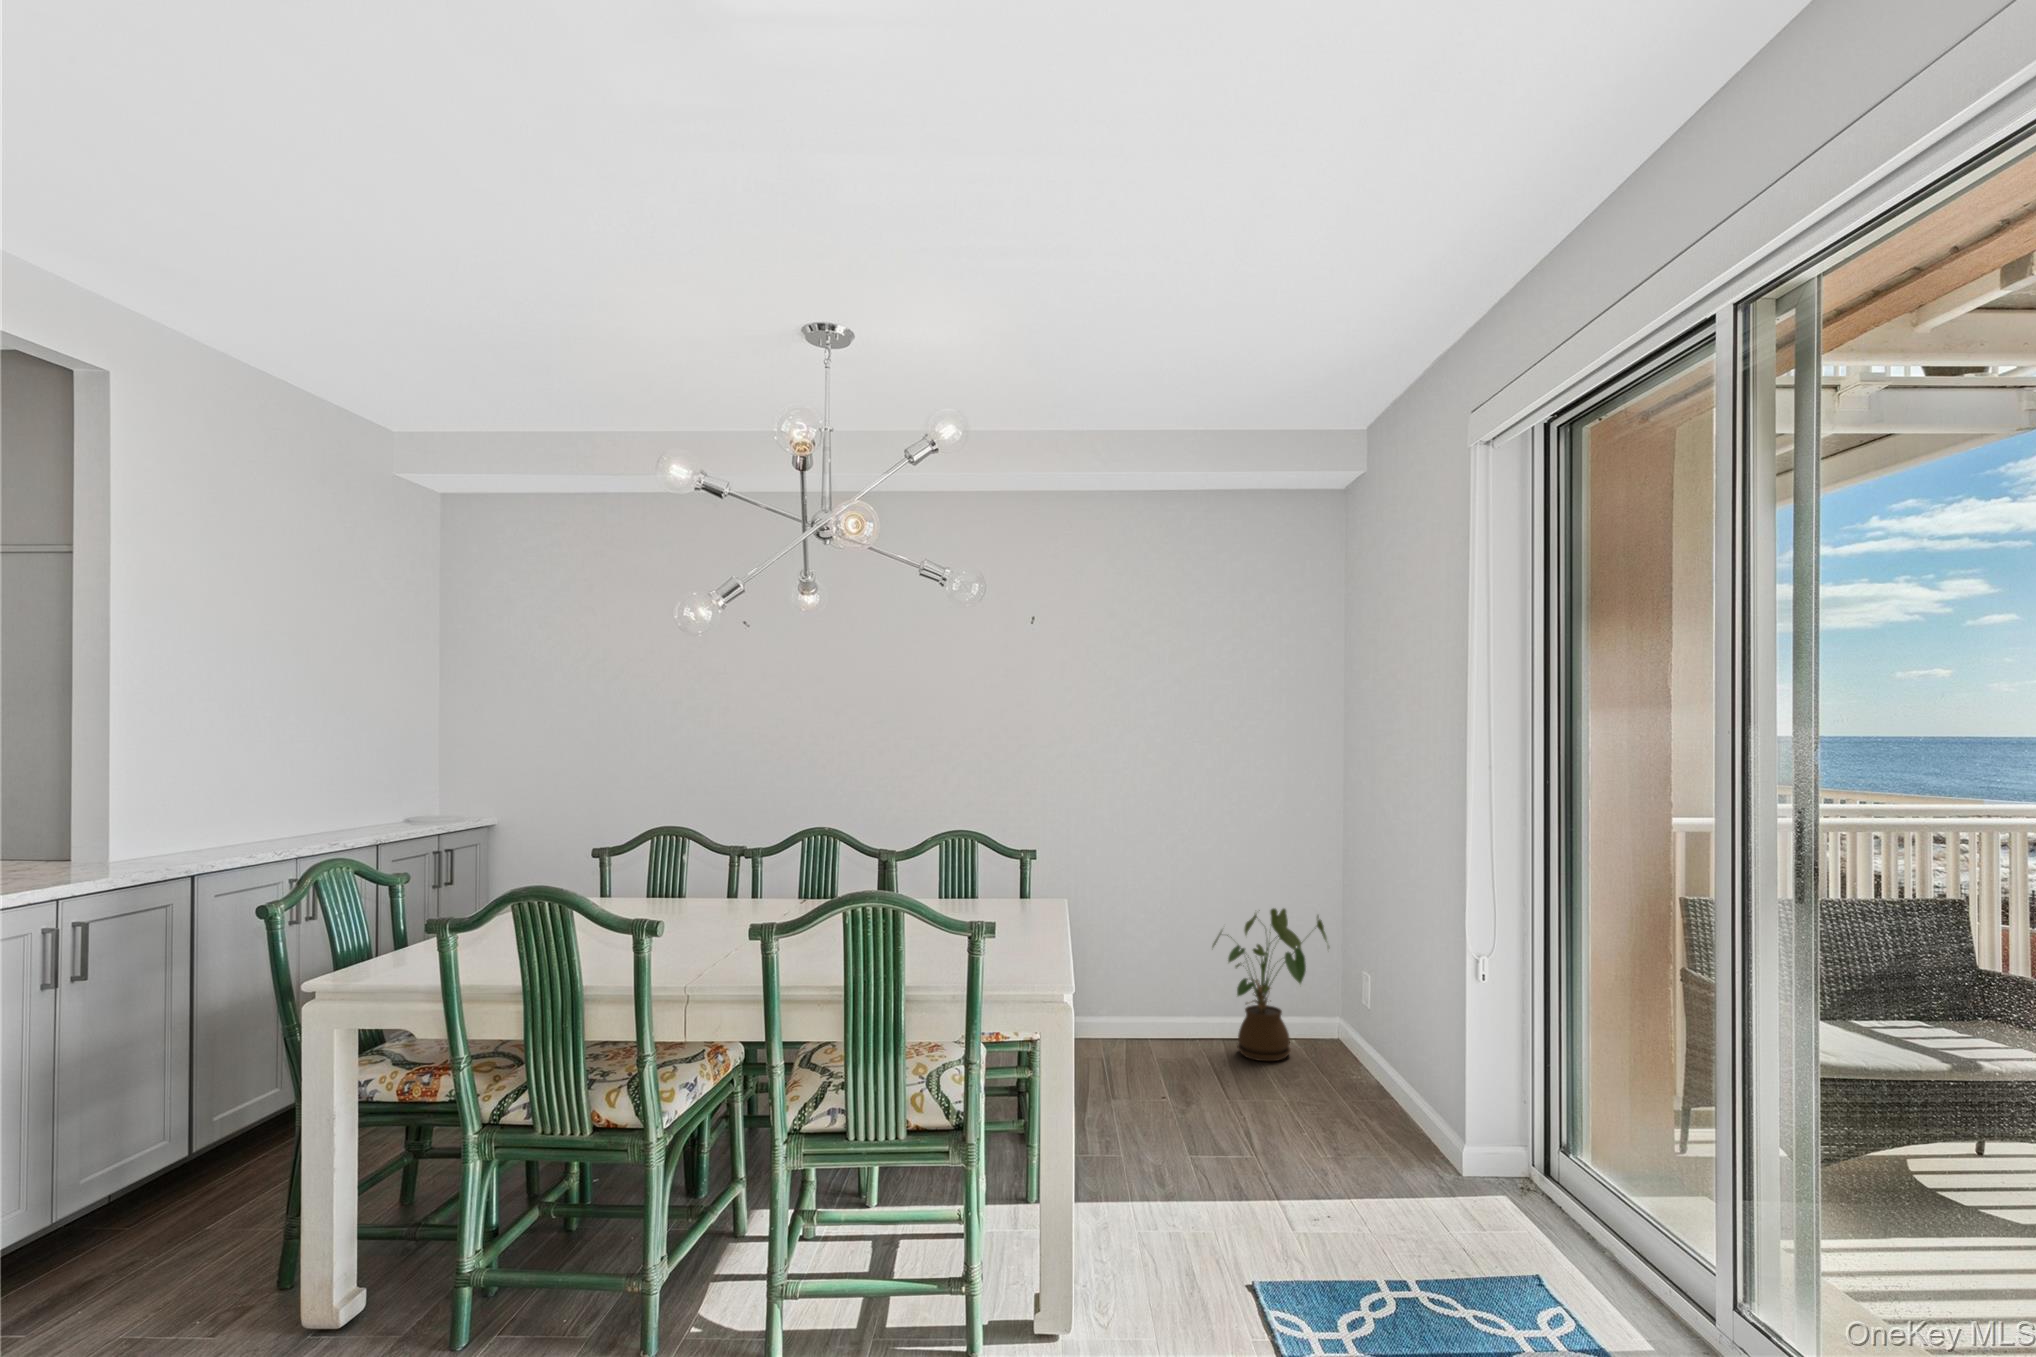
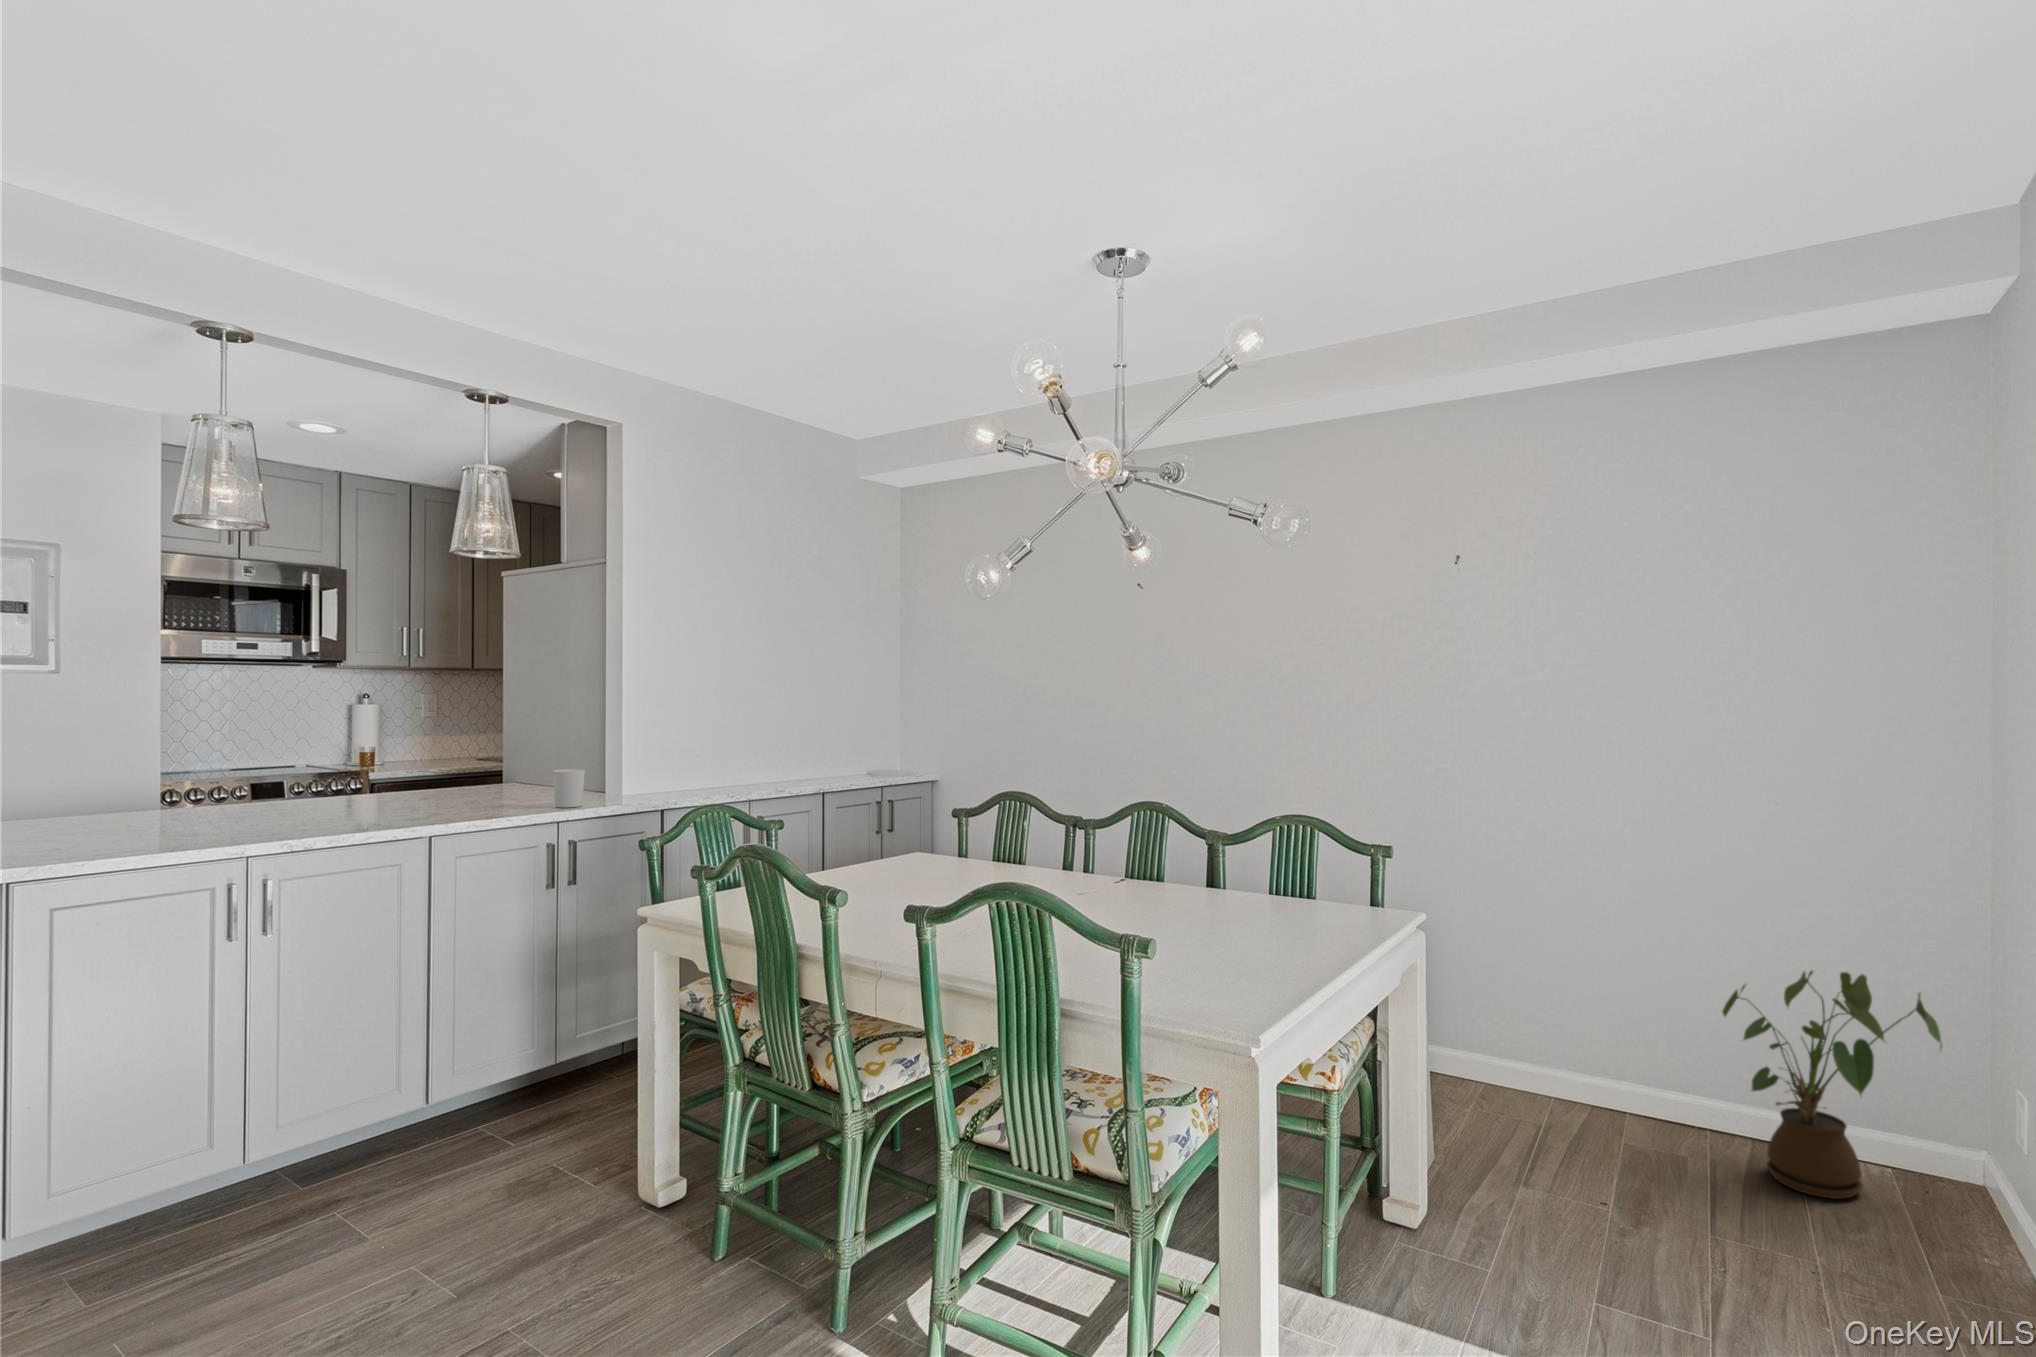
candle holder: none [47,833,98,884] -> present [553,769,585,808]

